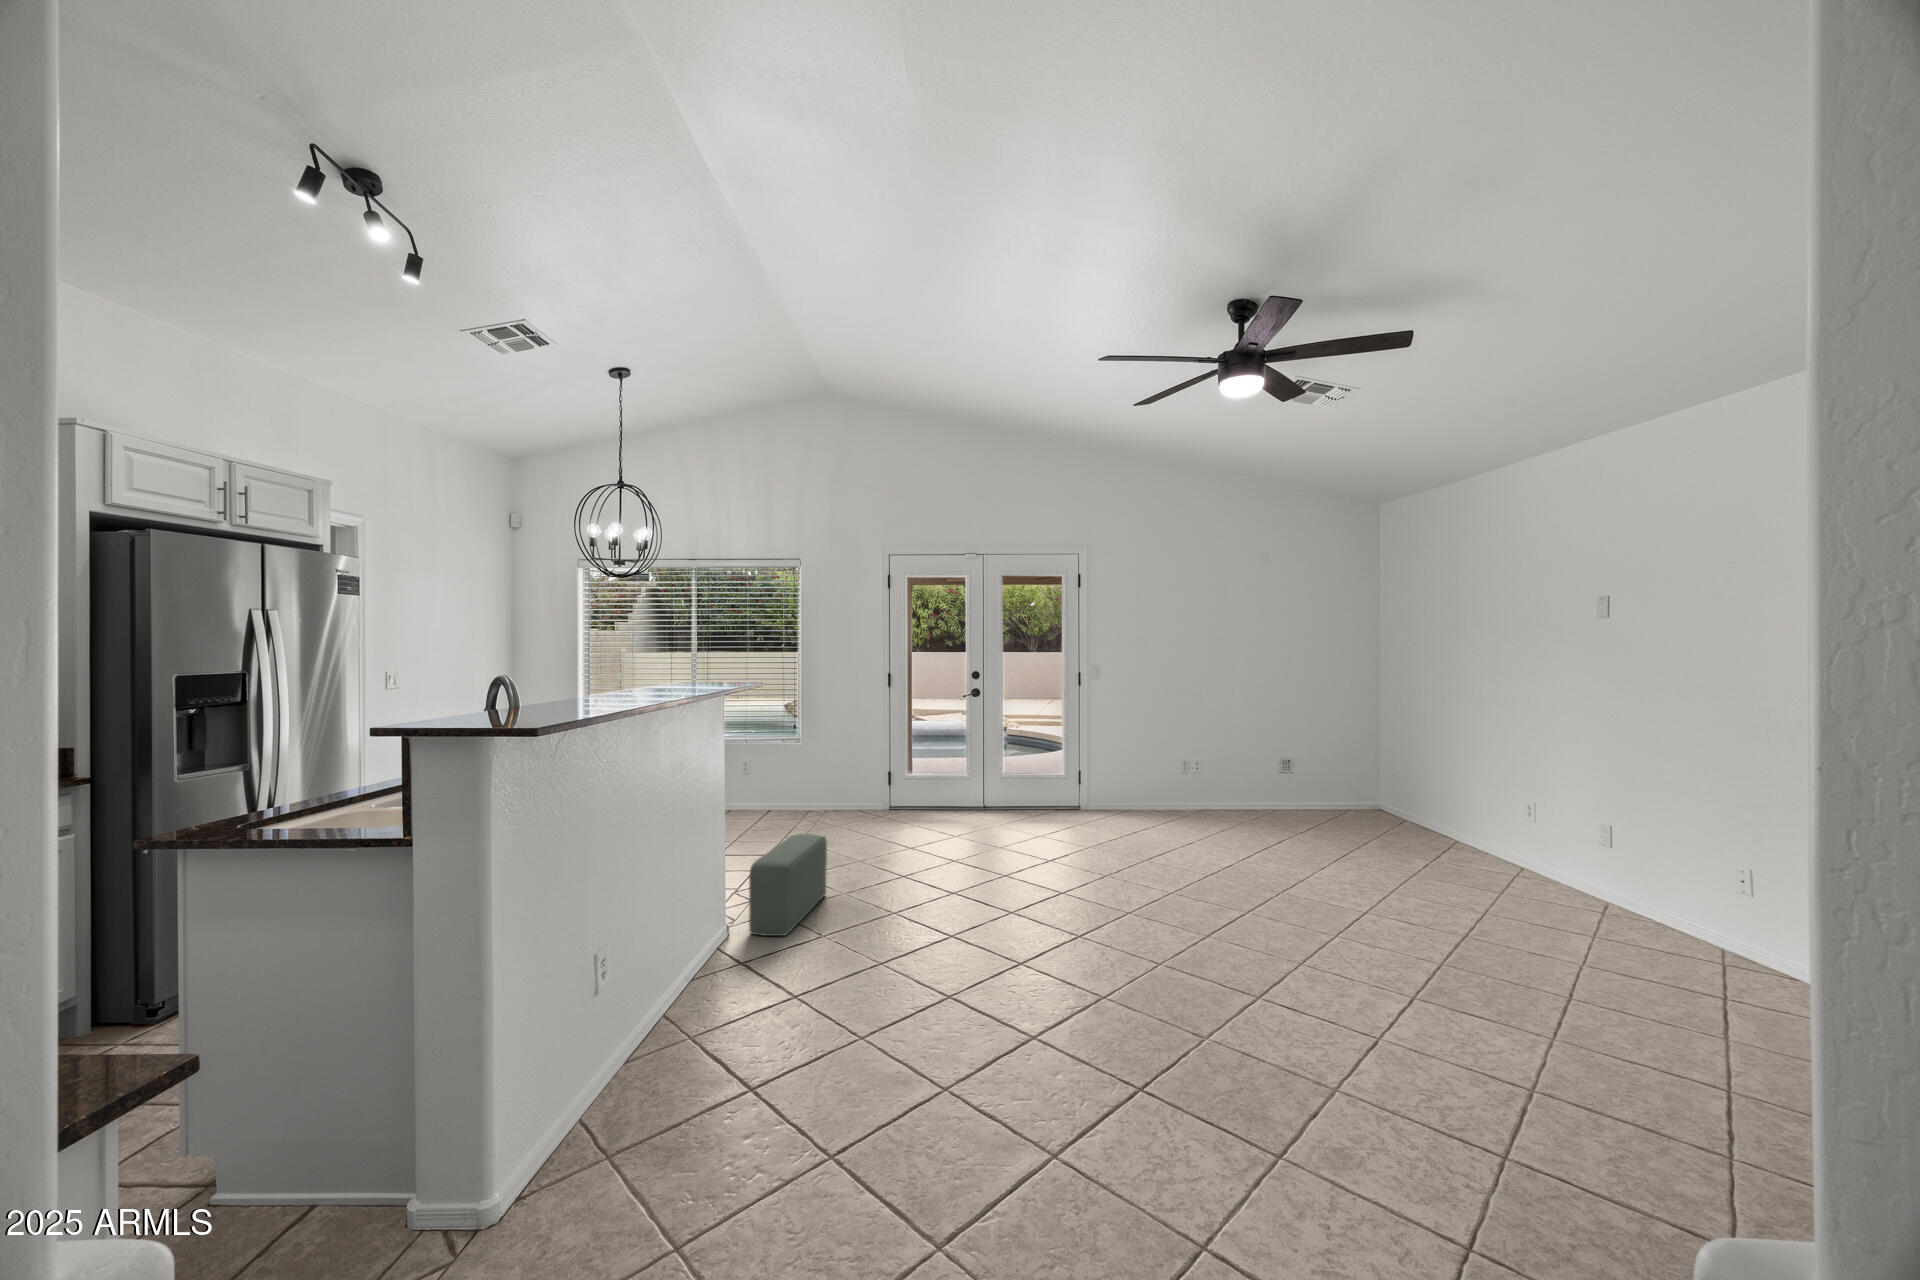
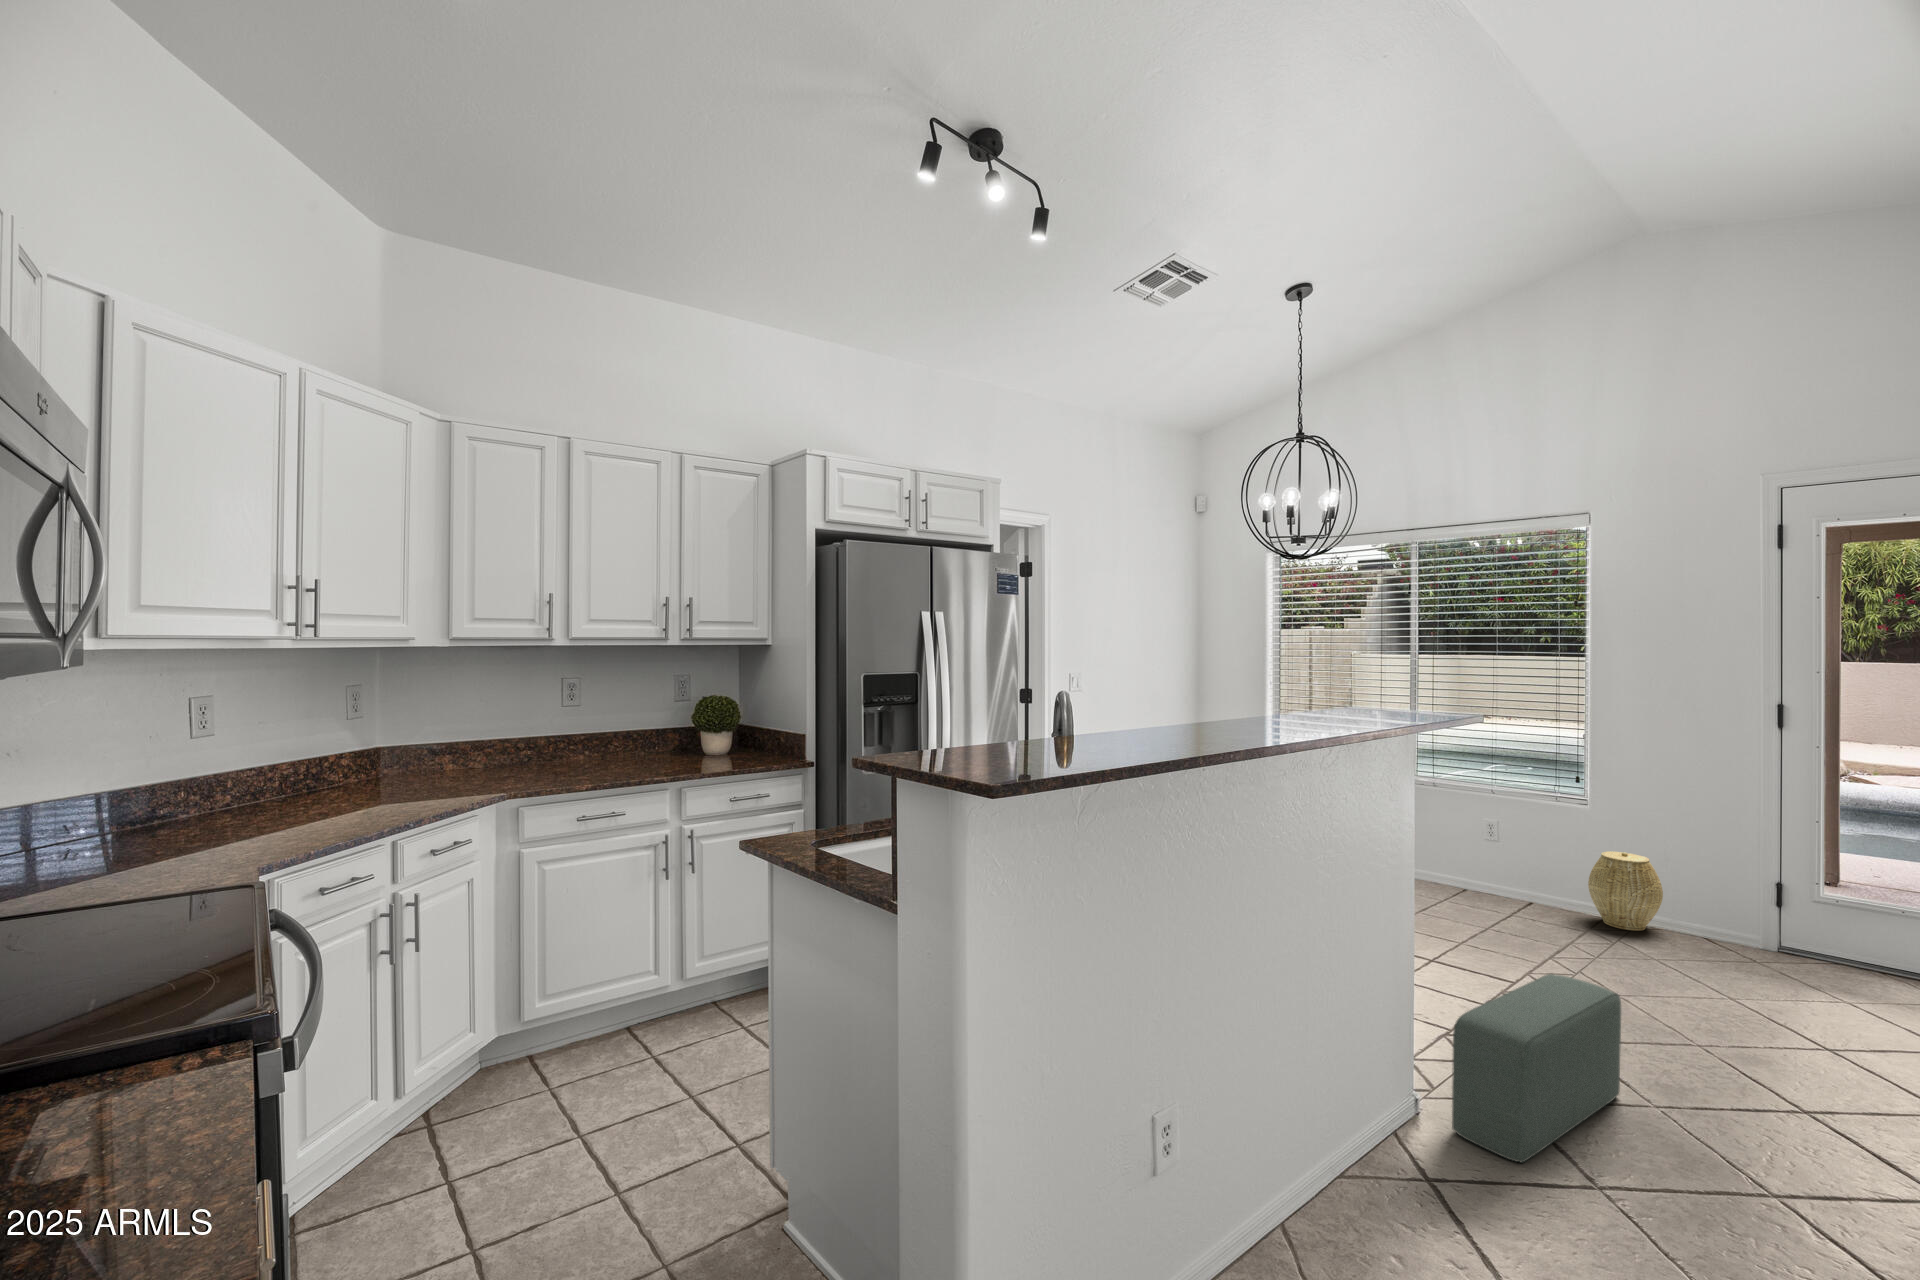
woven basket: none [801,770,838,818] -> present [1588,852,1663,931]

